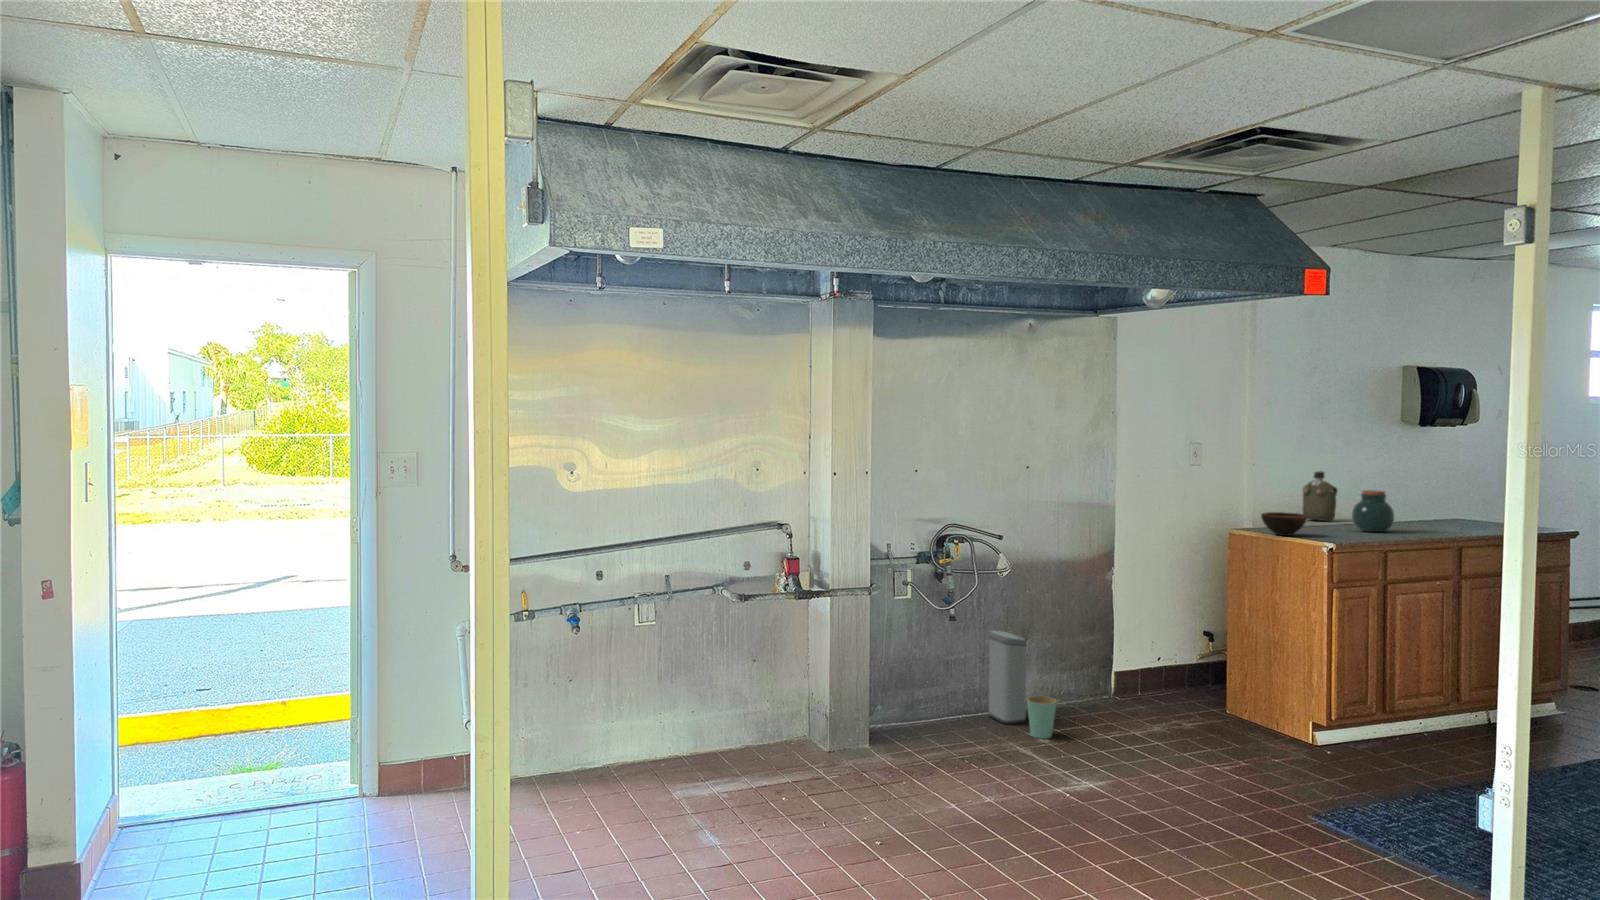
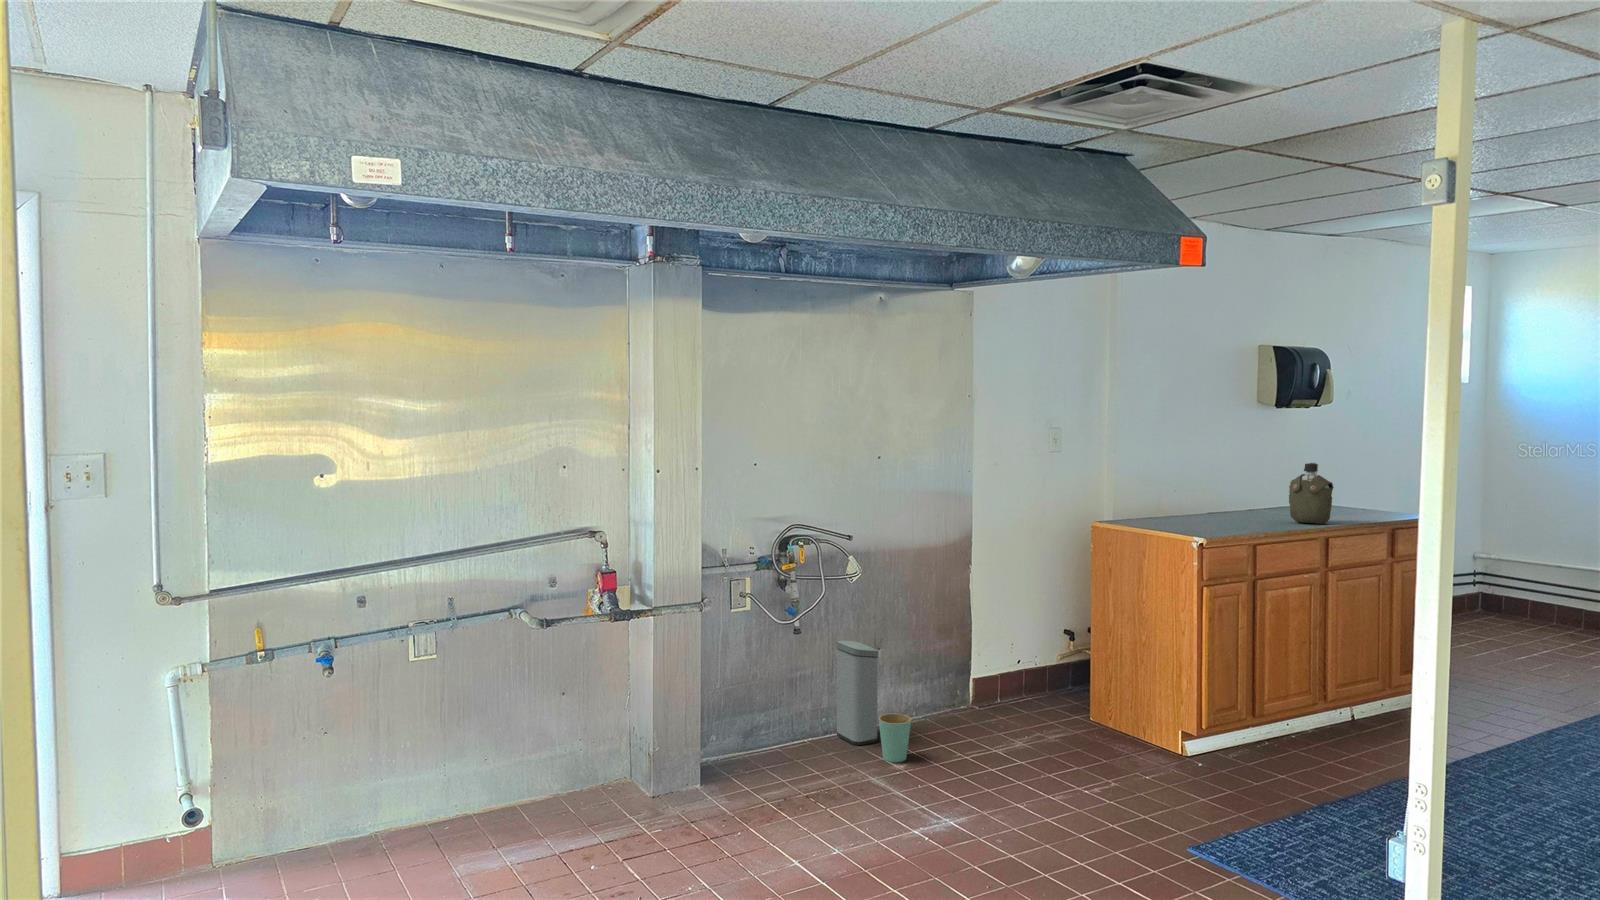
water bottle: present [1302,471,1338,521] -> present [1289,463,1334,524]
jar: present [1352,490,1394,532] -> none [1213,478,1256,522]
bowl: present [1261,512,1307,536] -> none [1124,503,1172,529]

